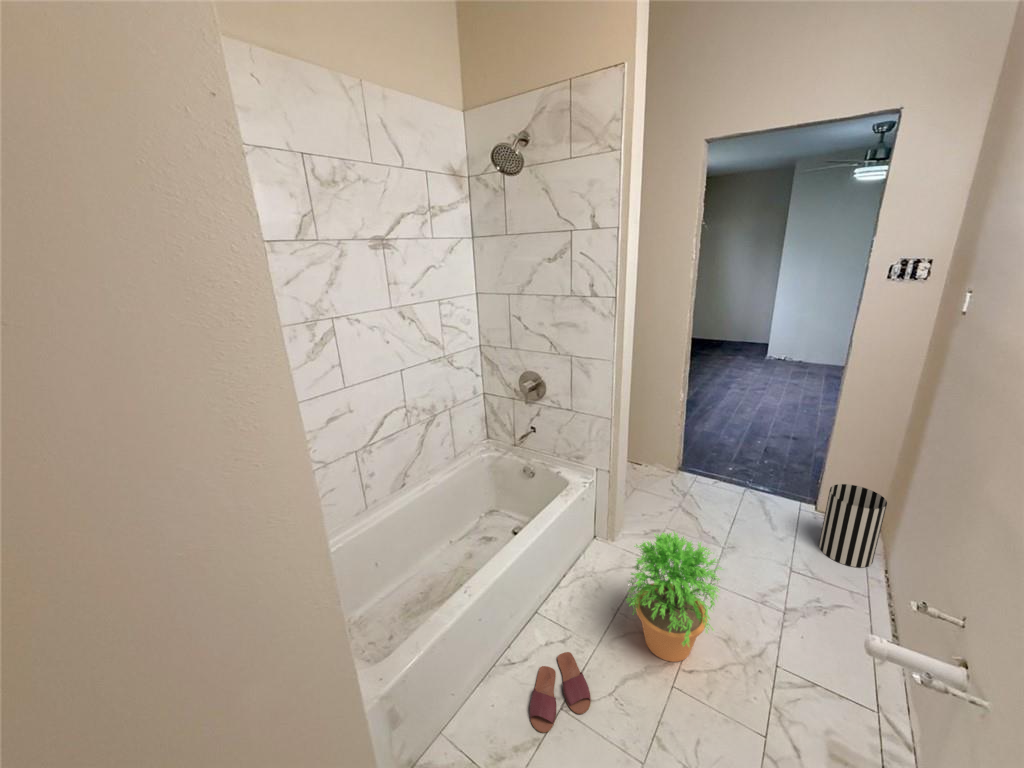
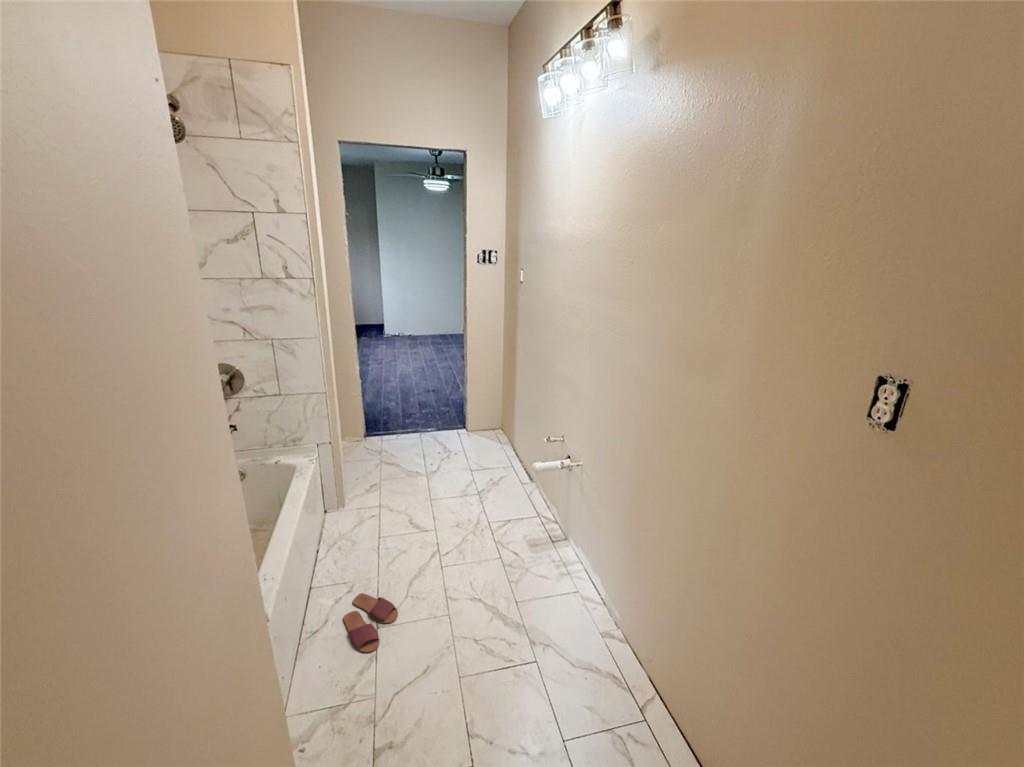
wastebasket: present [819,484,887,567] -> none [477,403,507,455]
potted plant: present [627,532,722,662] -> none [383,460,460,558]

